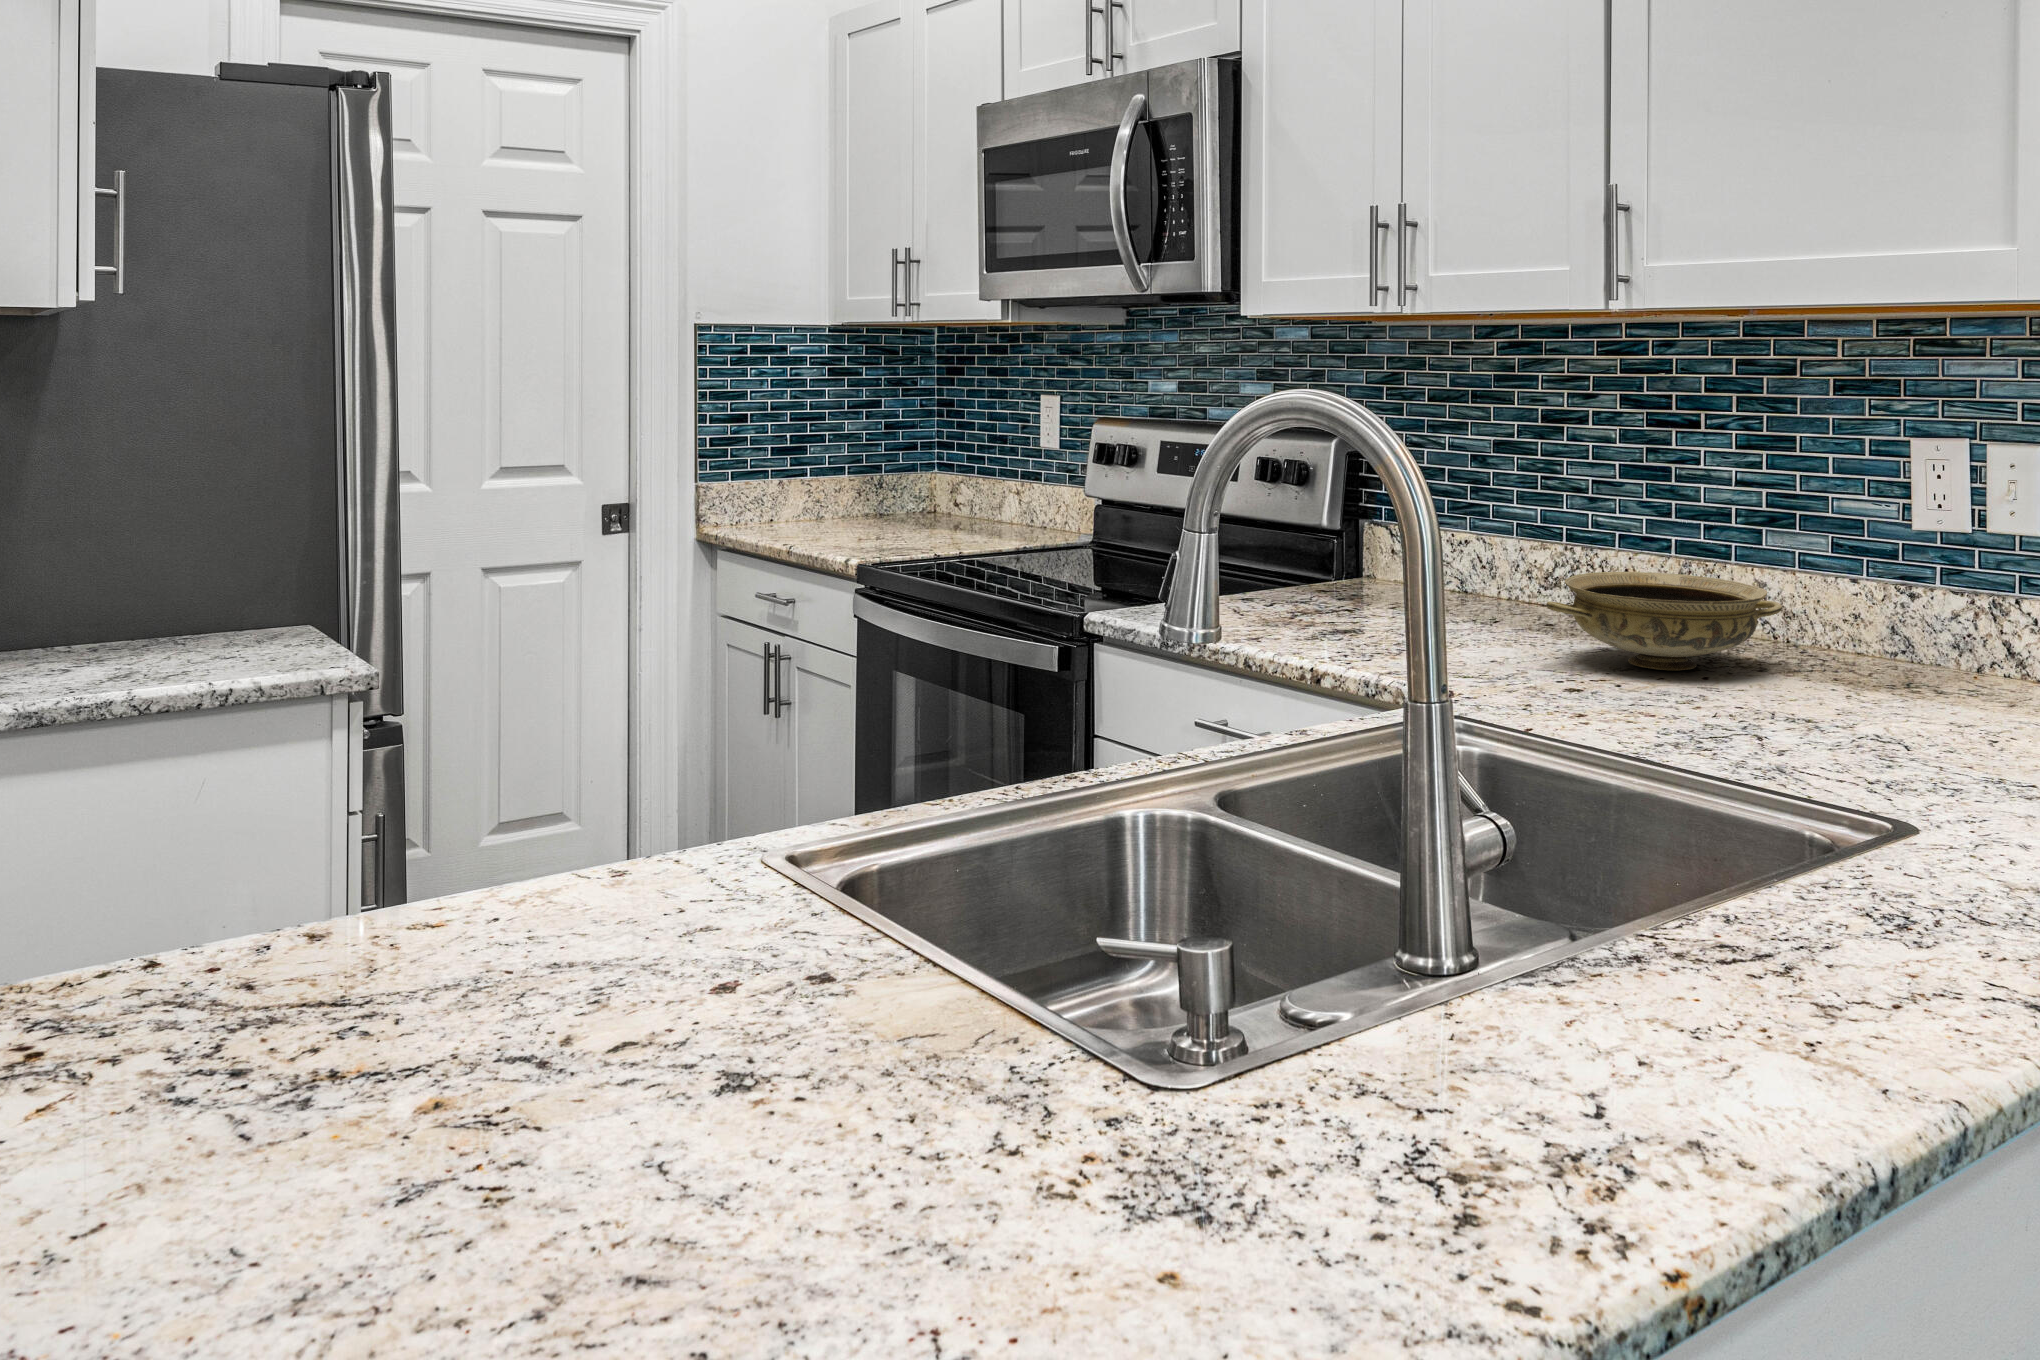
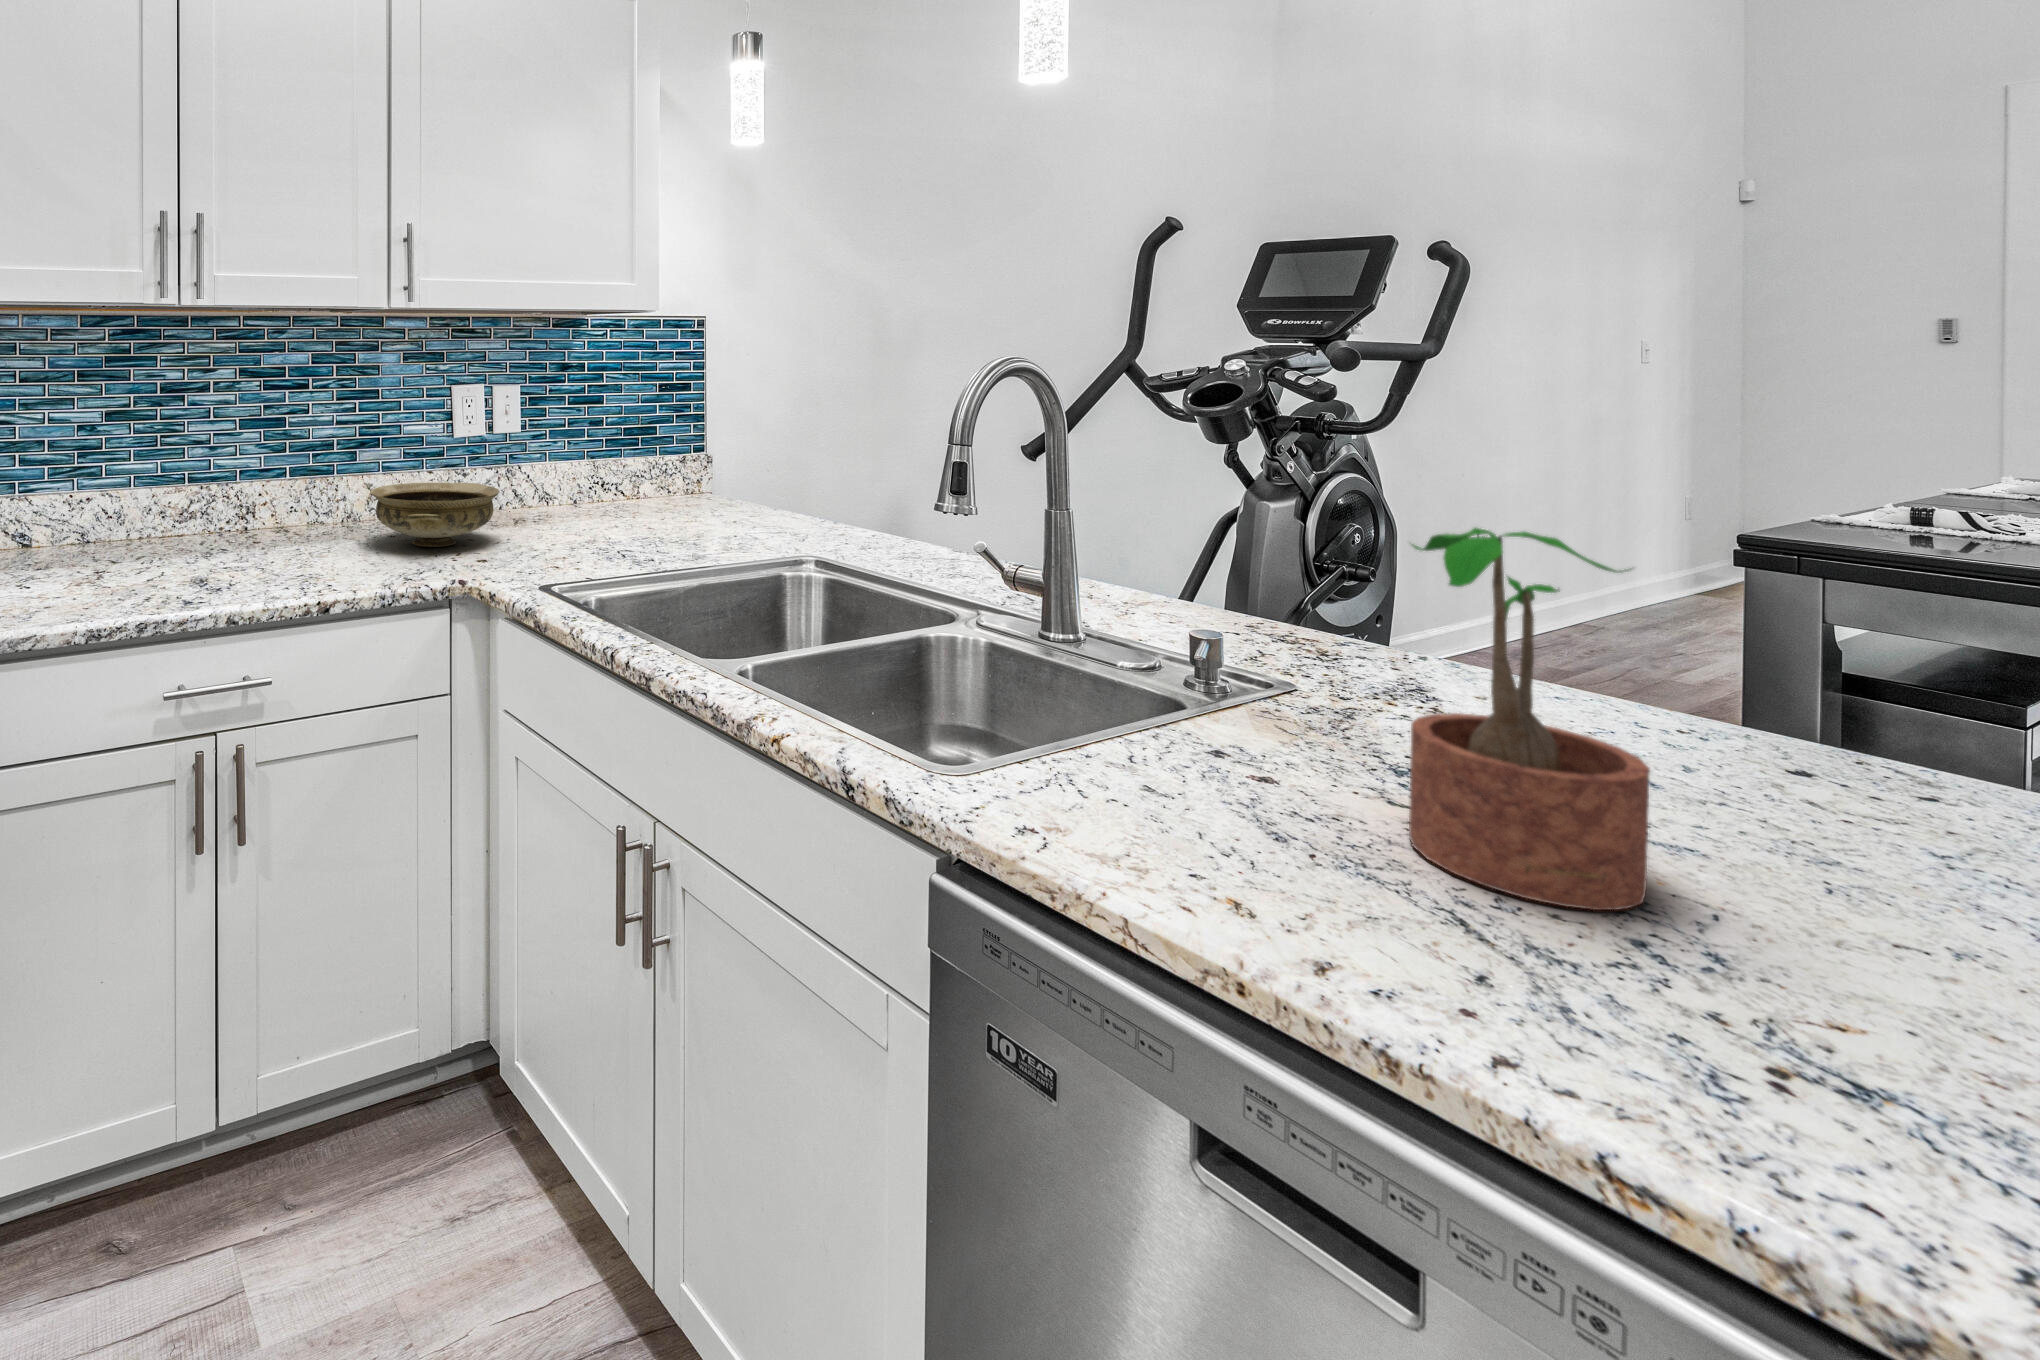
potted plant: none [318,581,617,1123] -> present [1409,528,1650,910]

